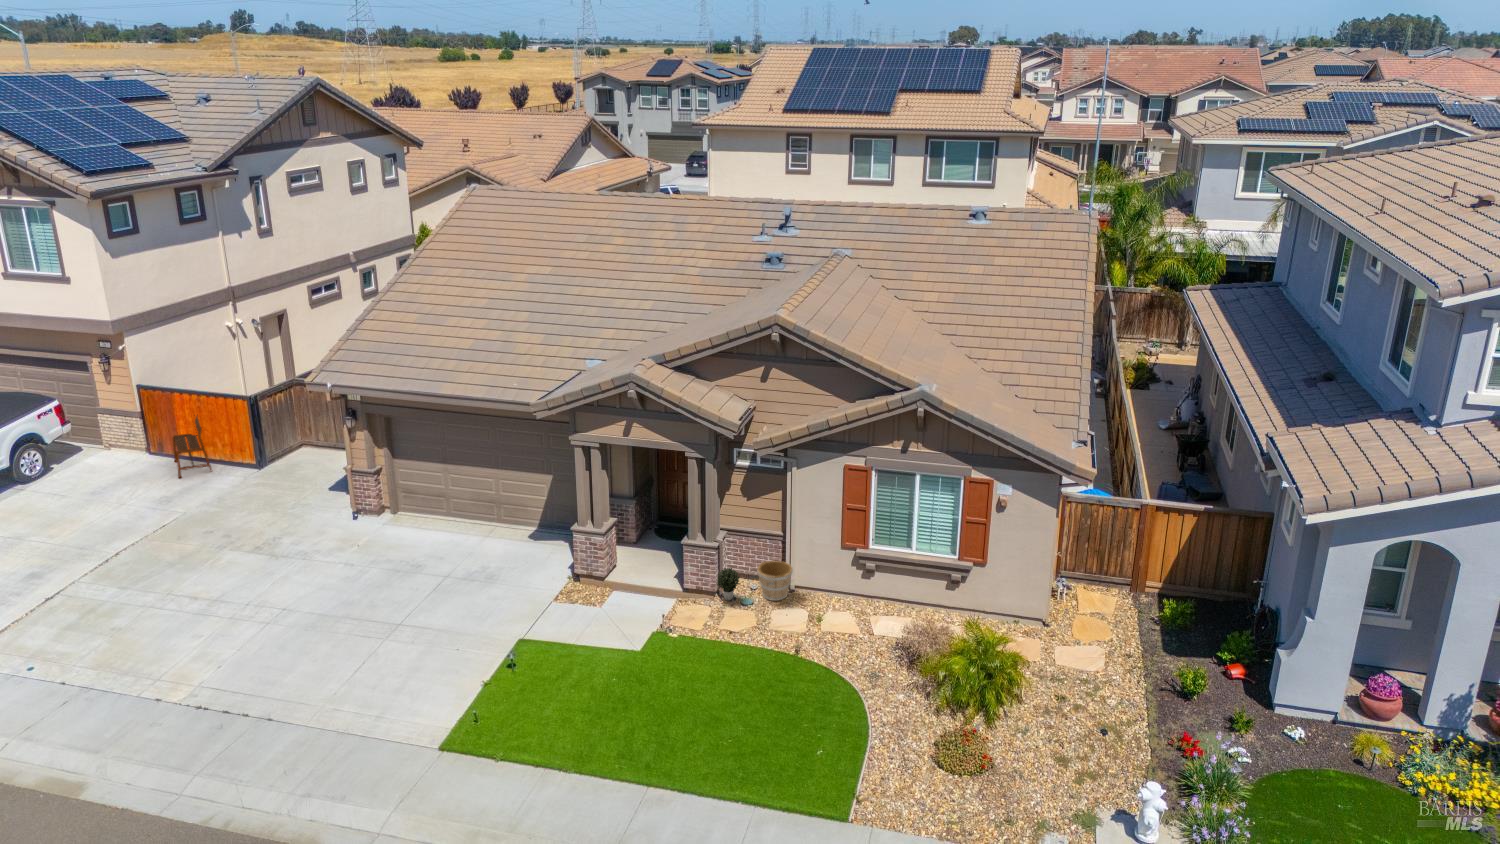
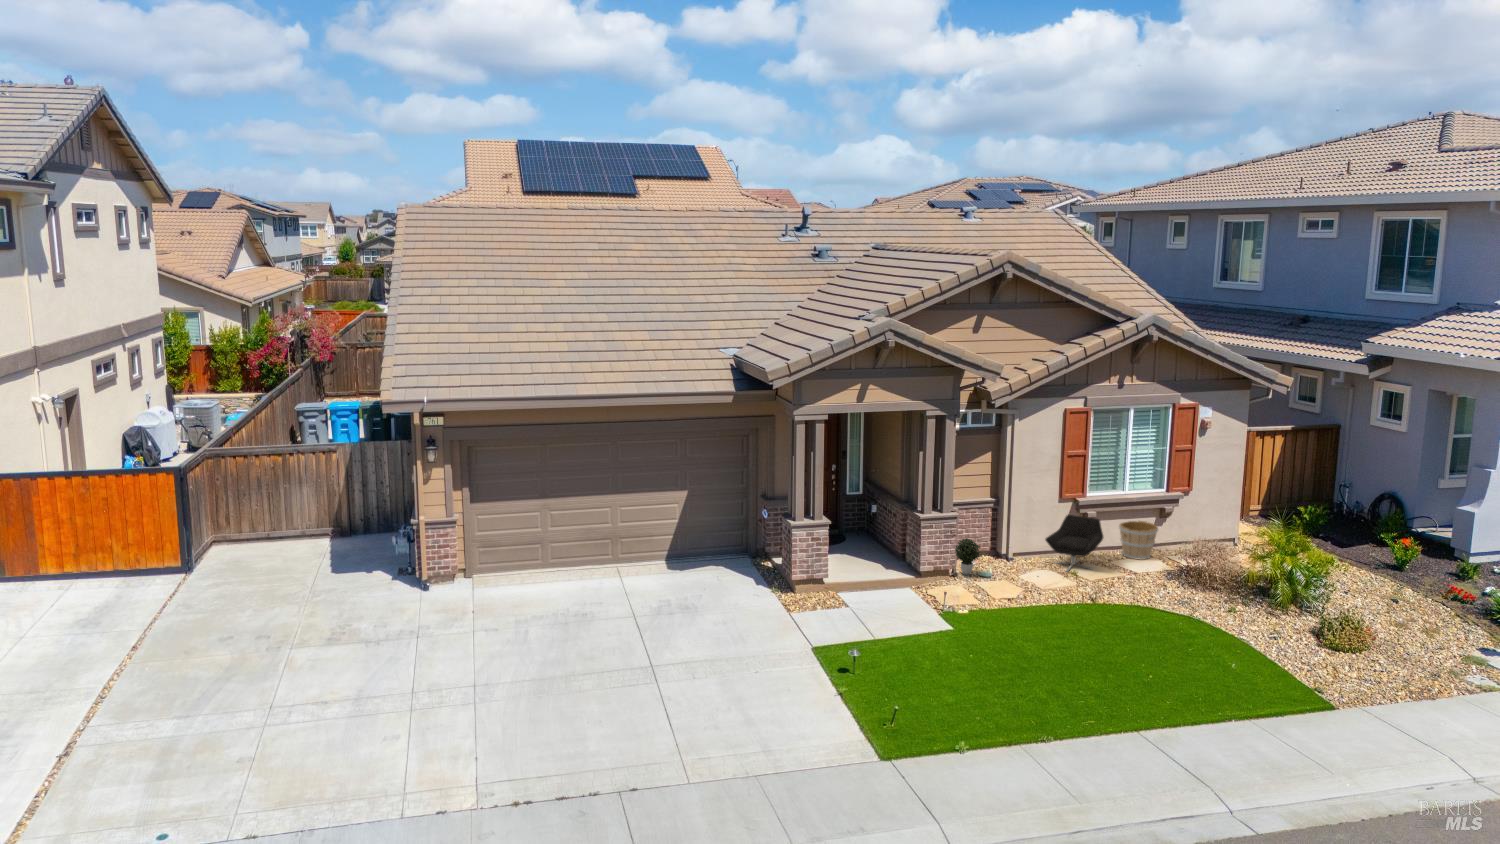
bench: present [172,415,212,478] -> none [38,507,124,596]
wooden bucket: present [757,561,793,601] -> present [1119,521,1158,560]
lounge chair: none [810,562,868,622] -> present [1045,515,1104,571]

